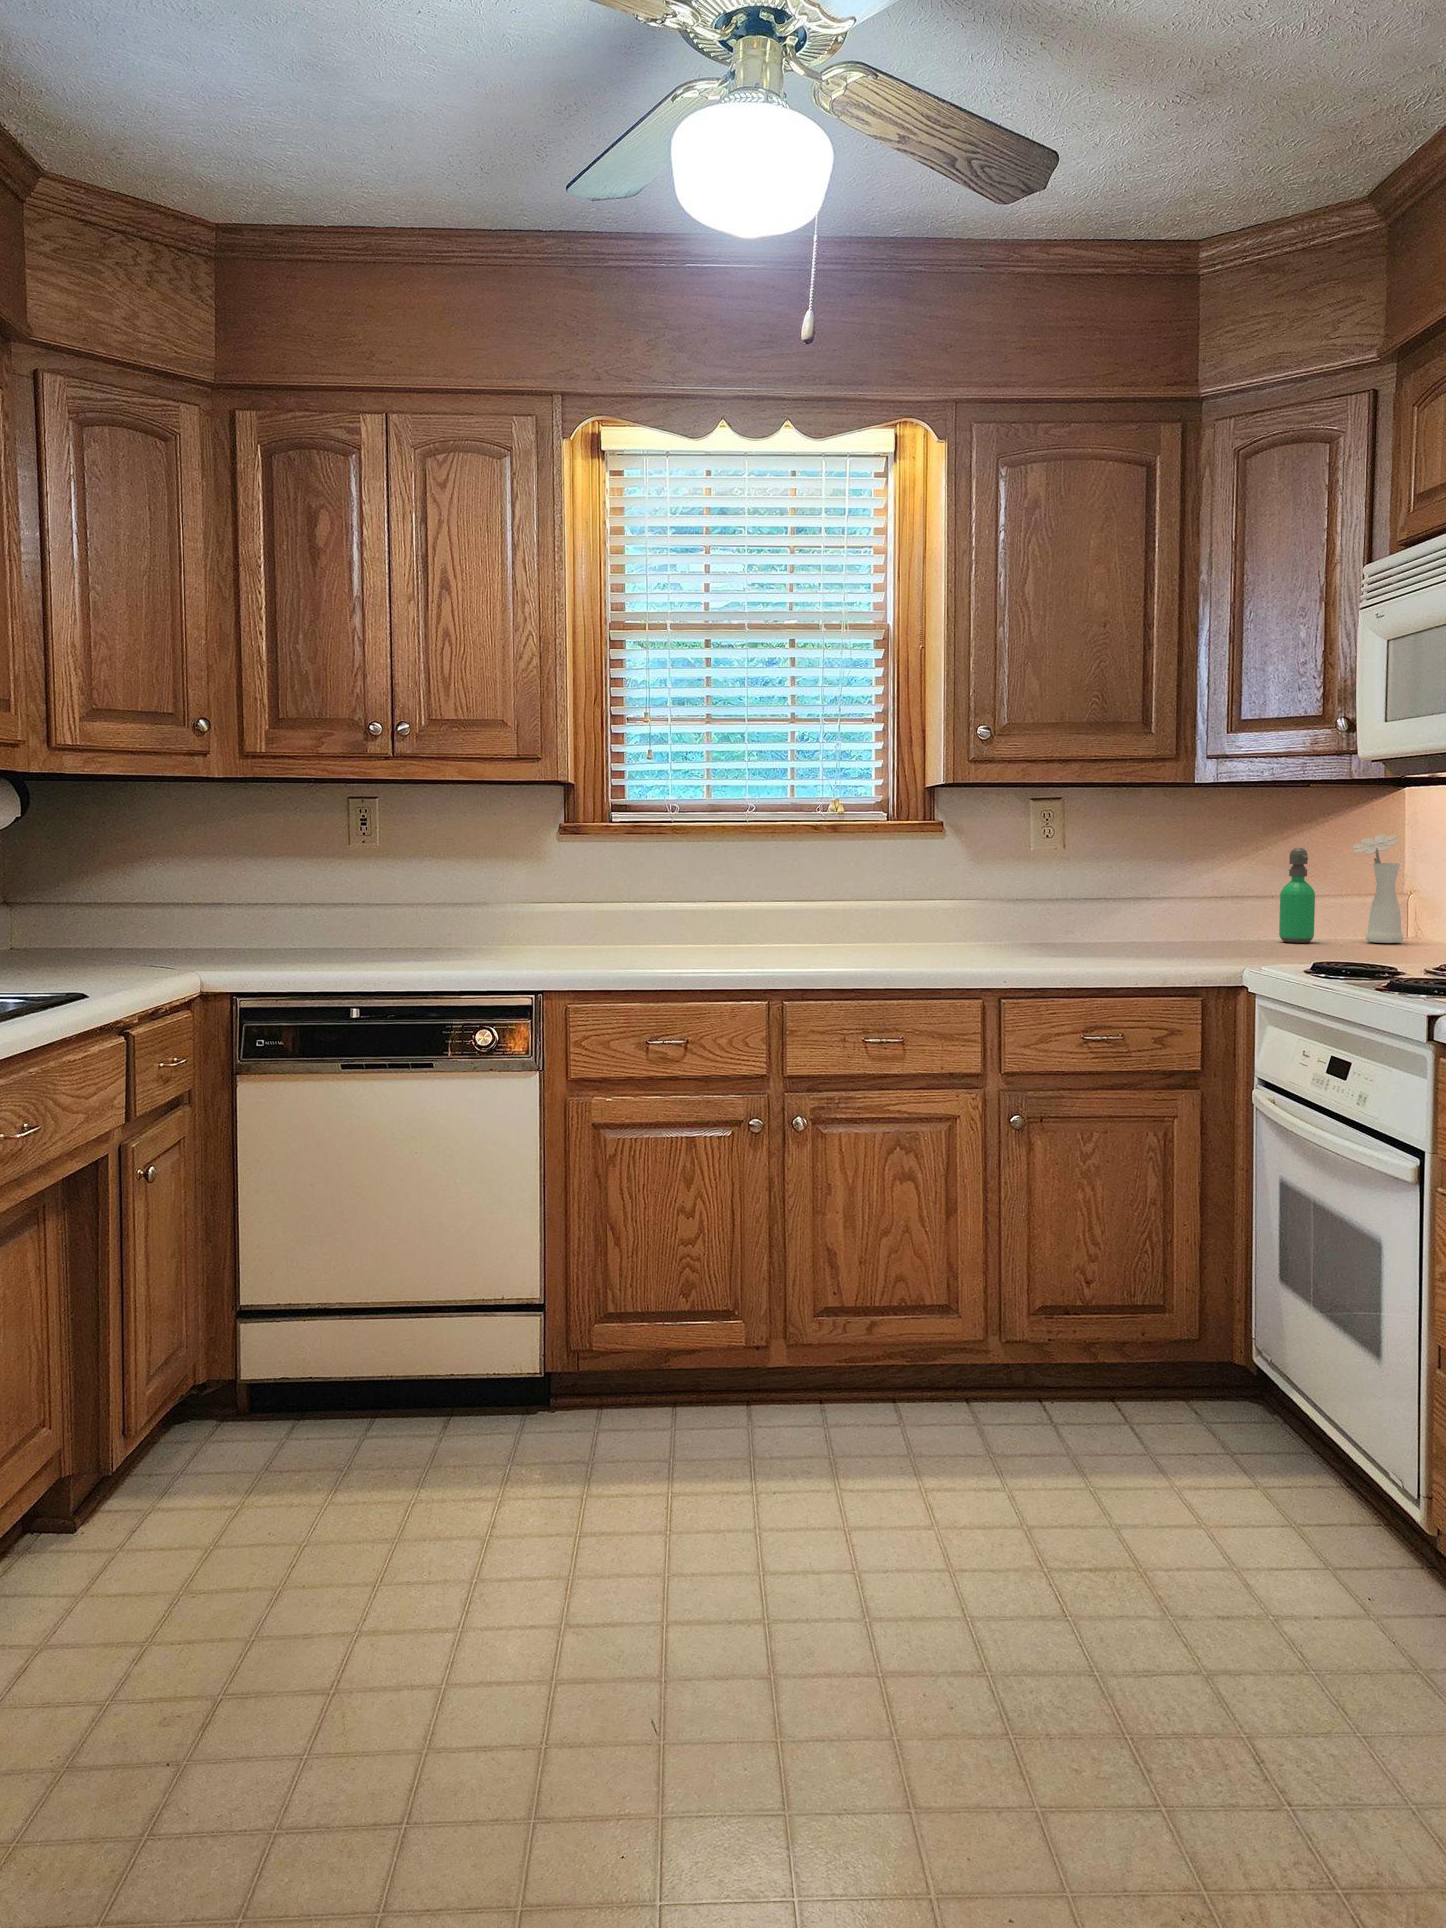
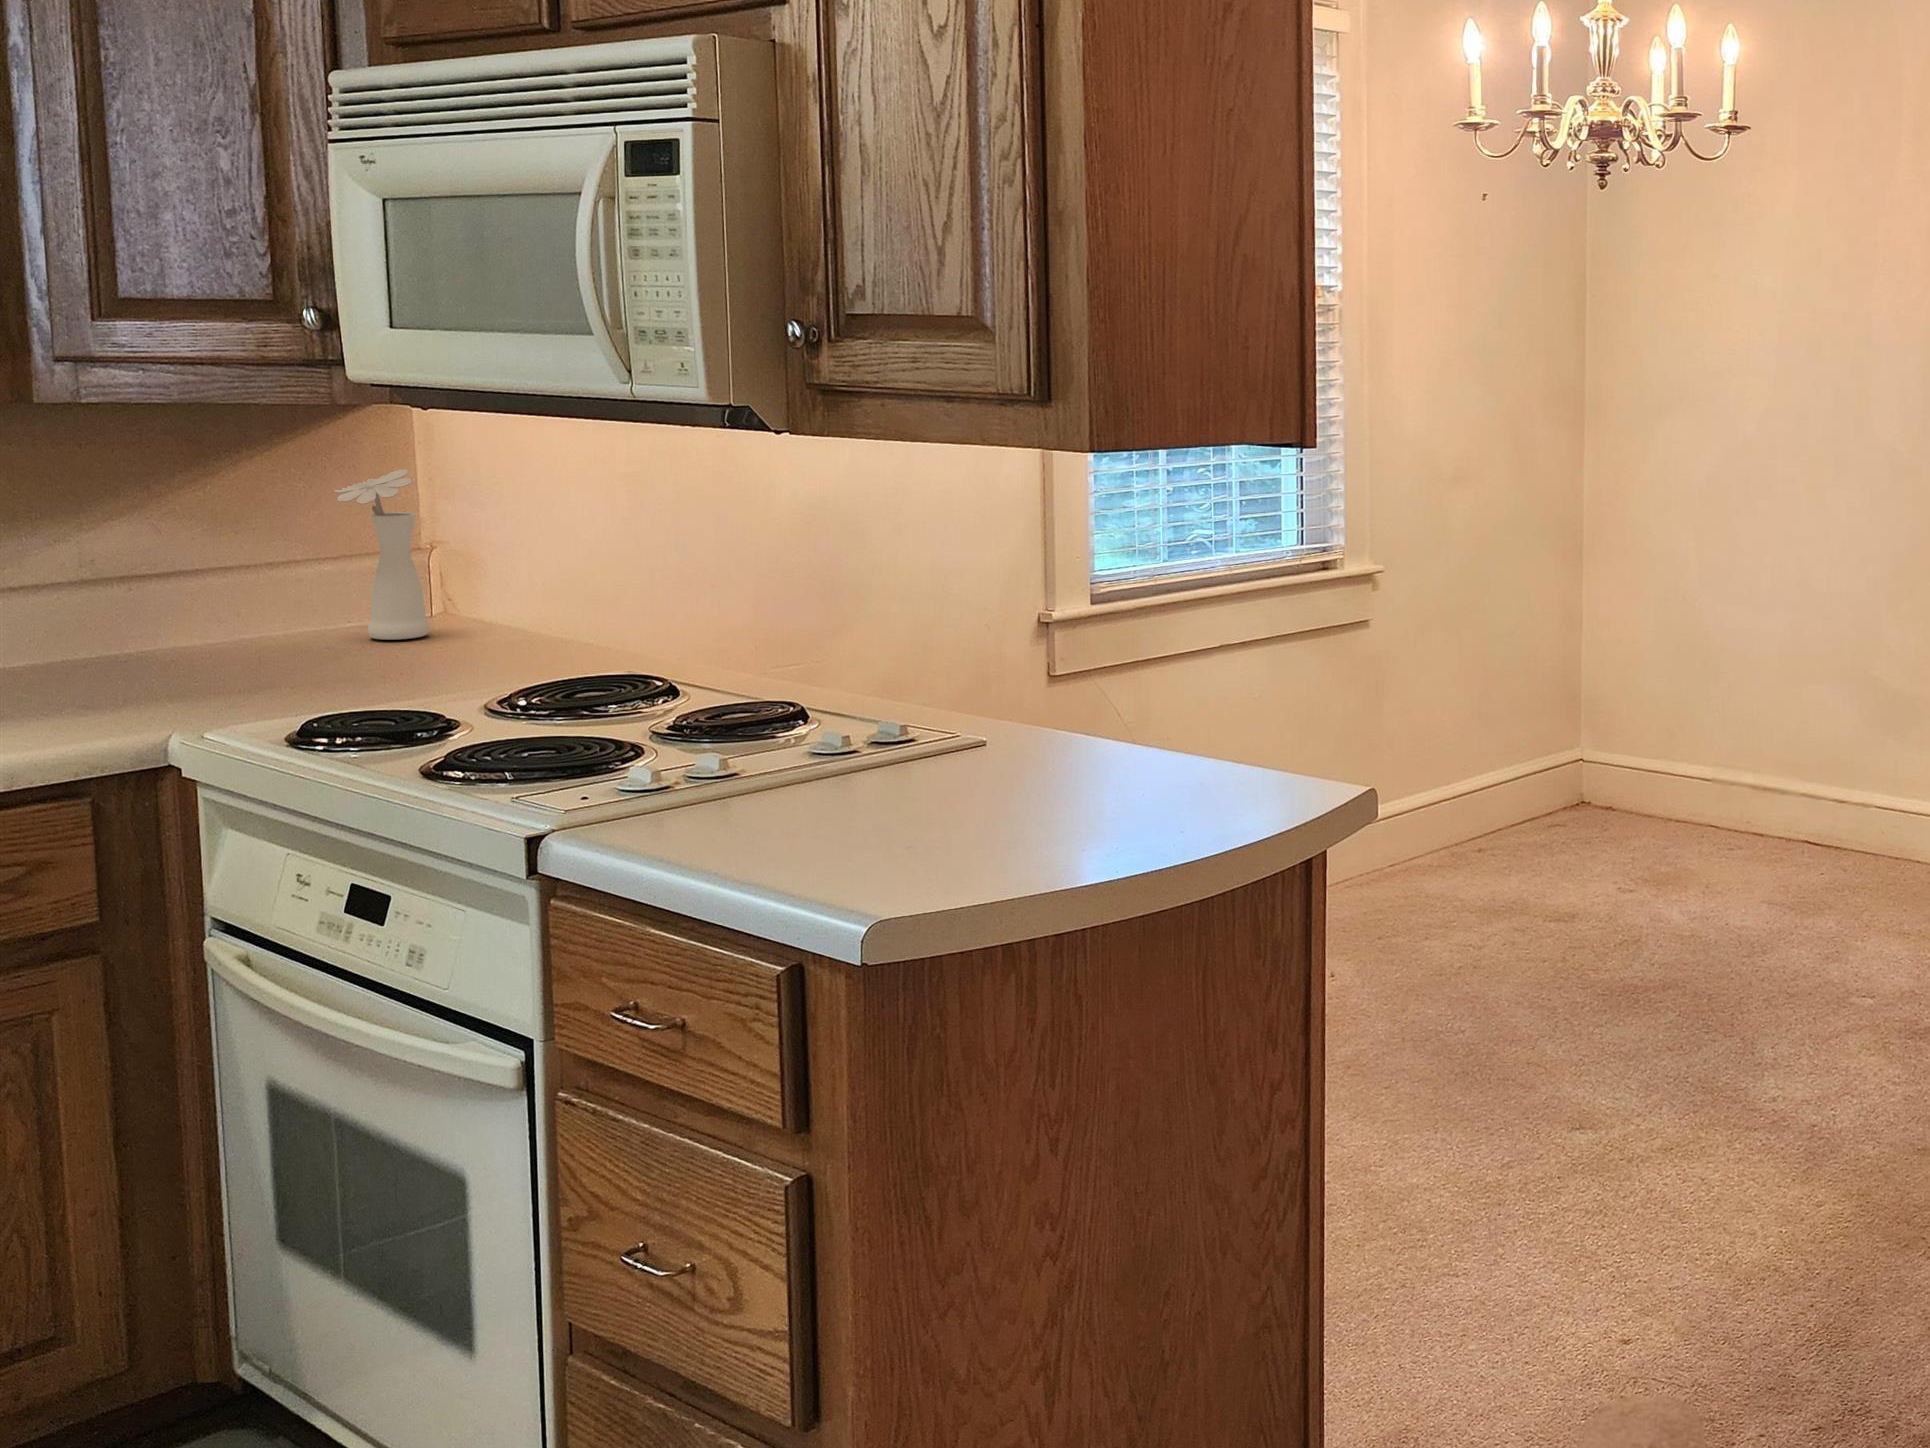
soap dispenser: present [1279,848,1315,943] -> none [209,496,278,655]

